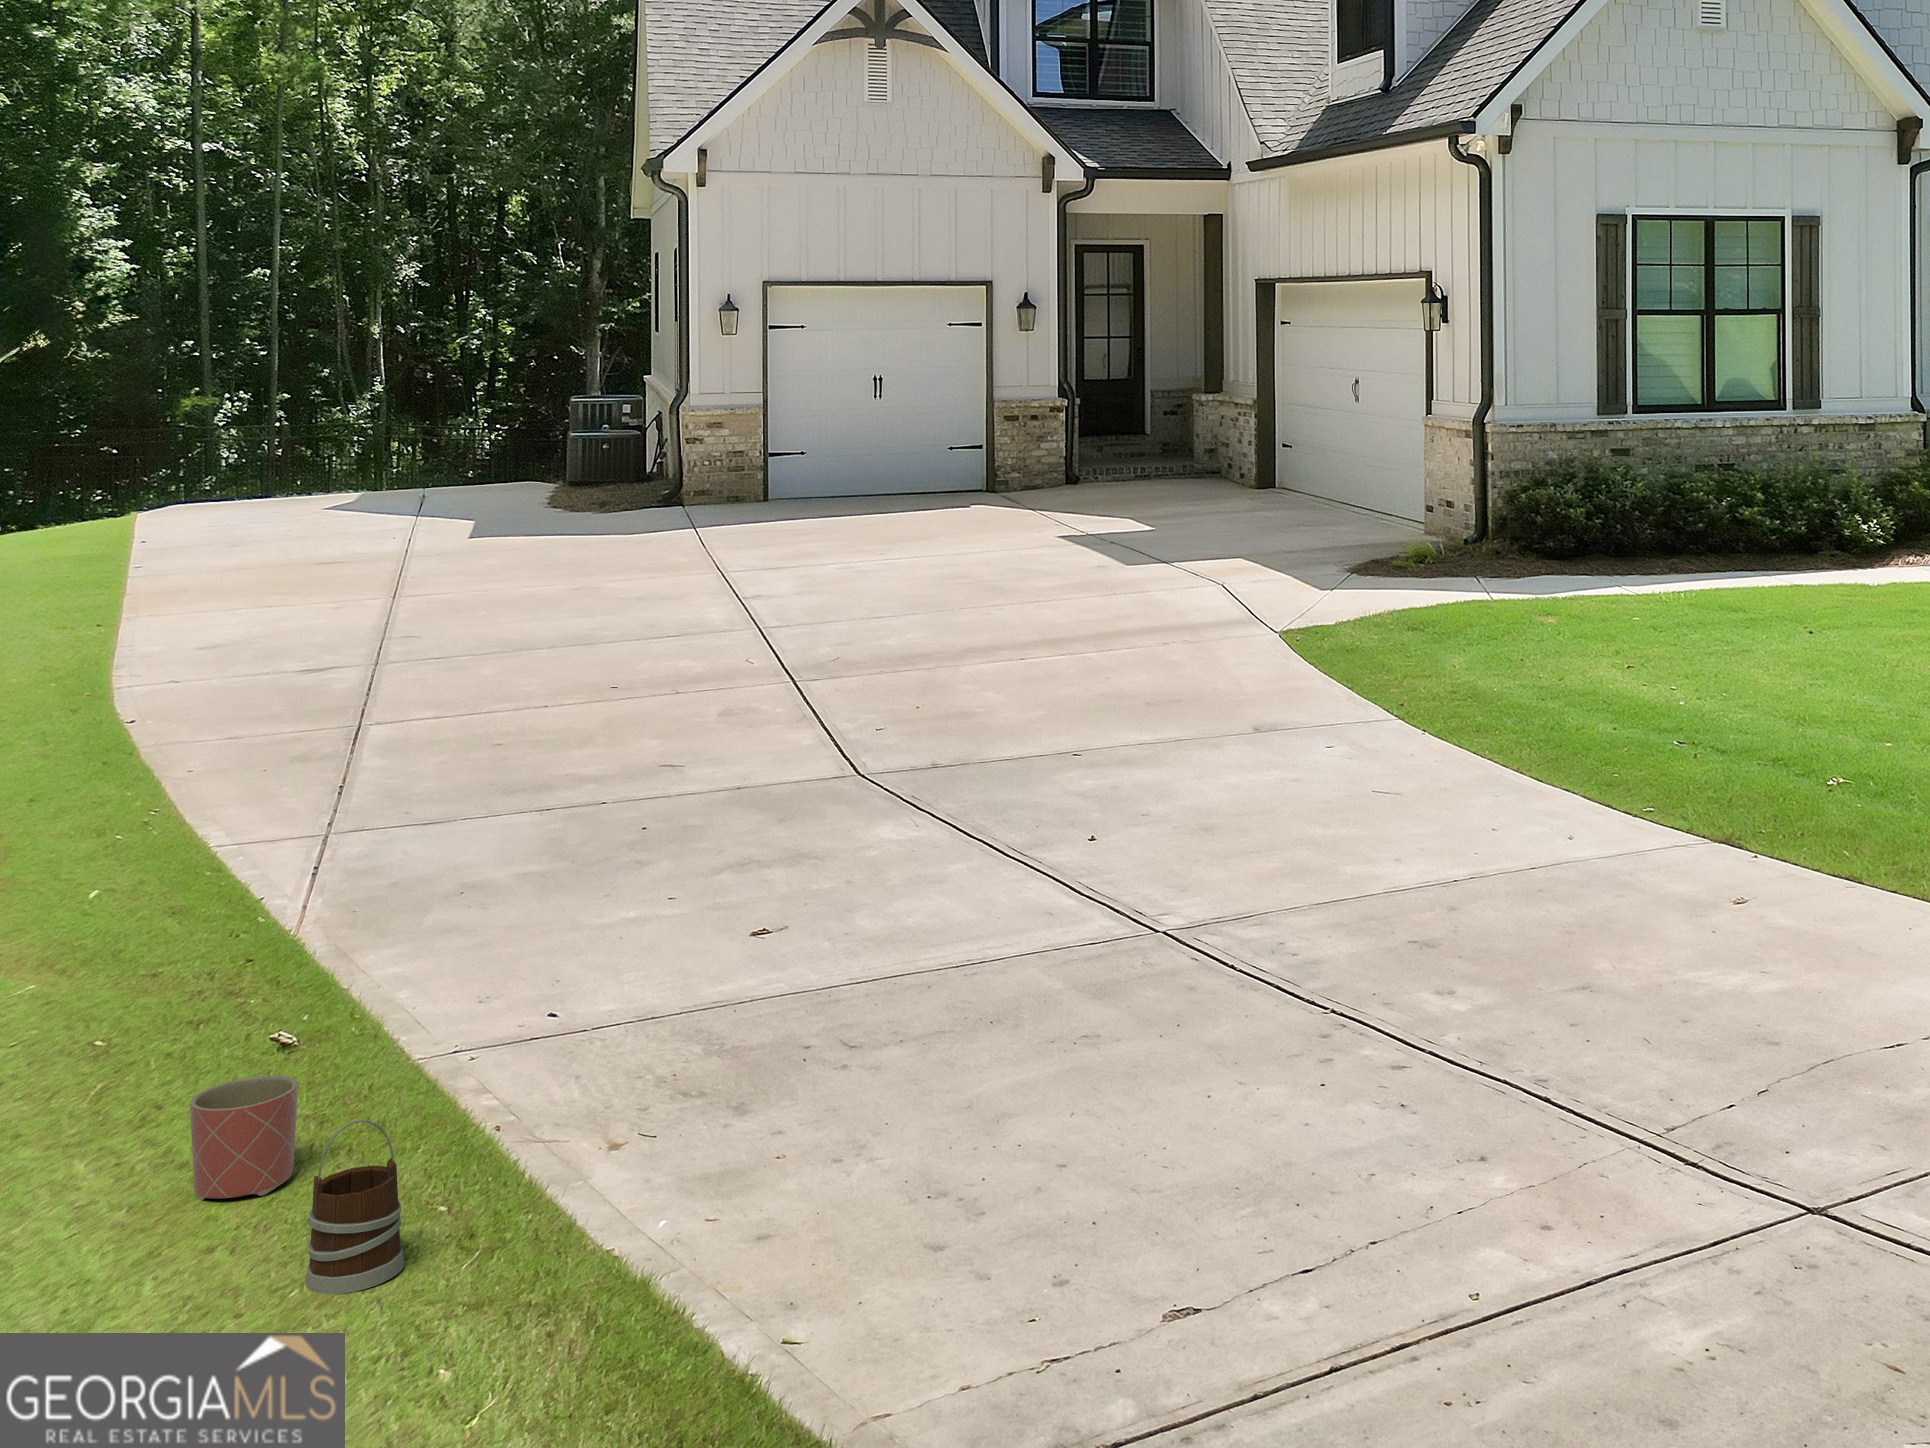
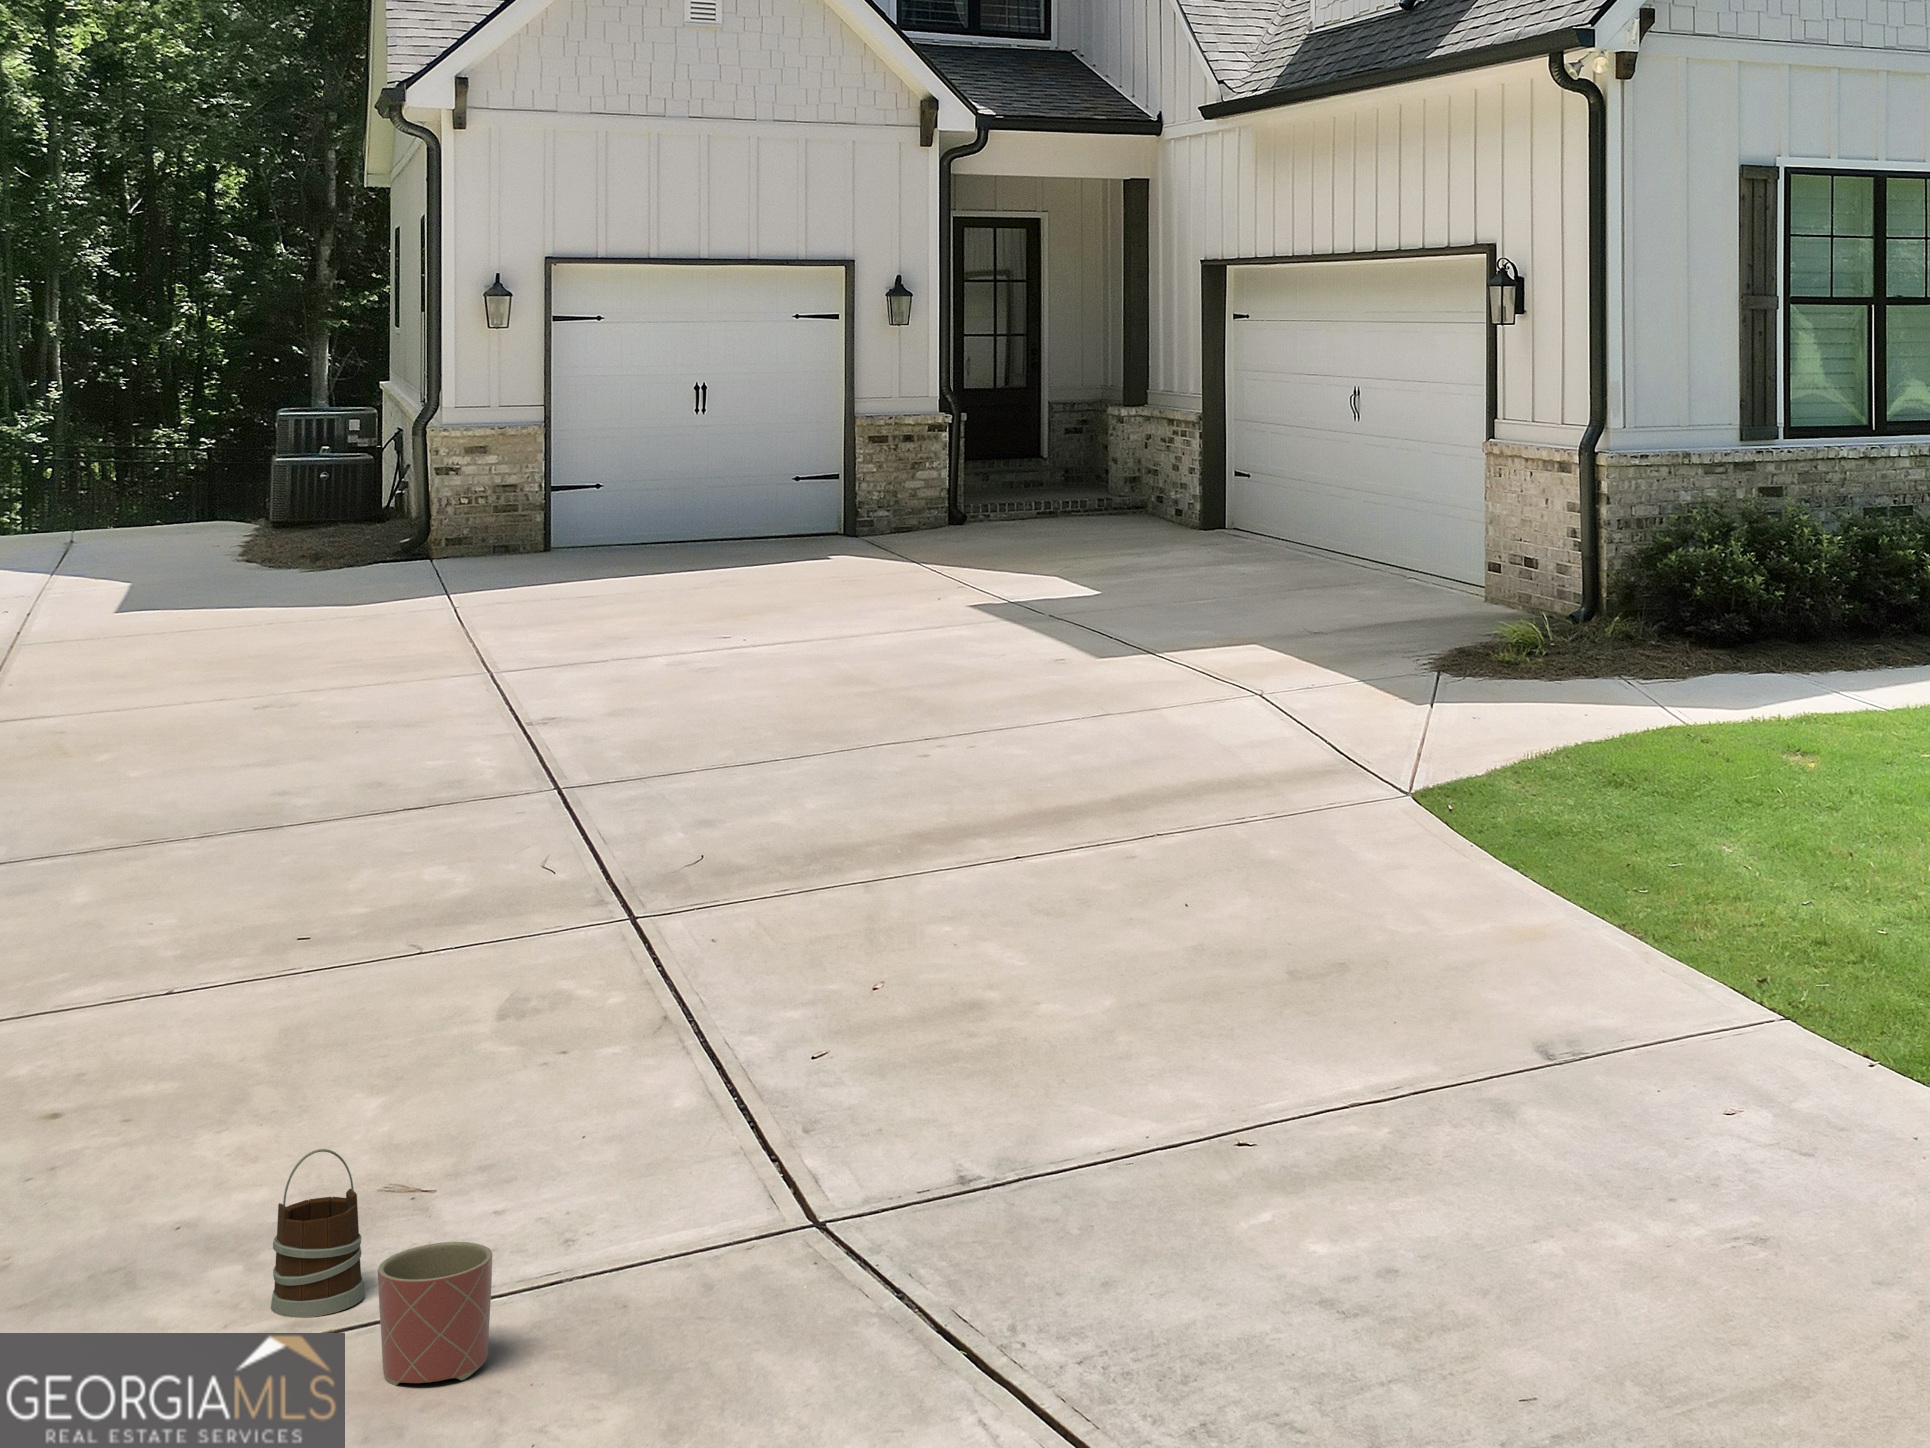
planter: present [190,1075,298,1201] -> present [378,1242,492,1386]

